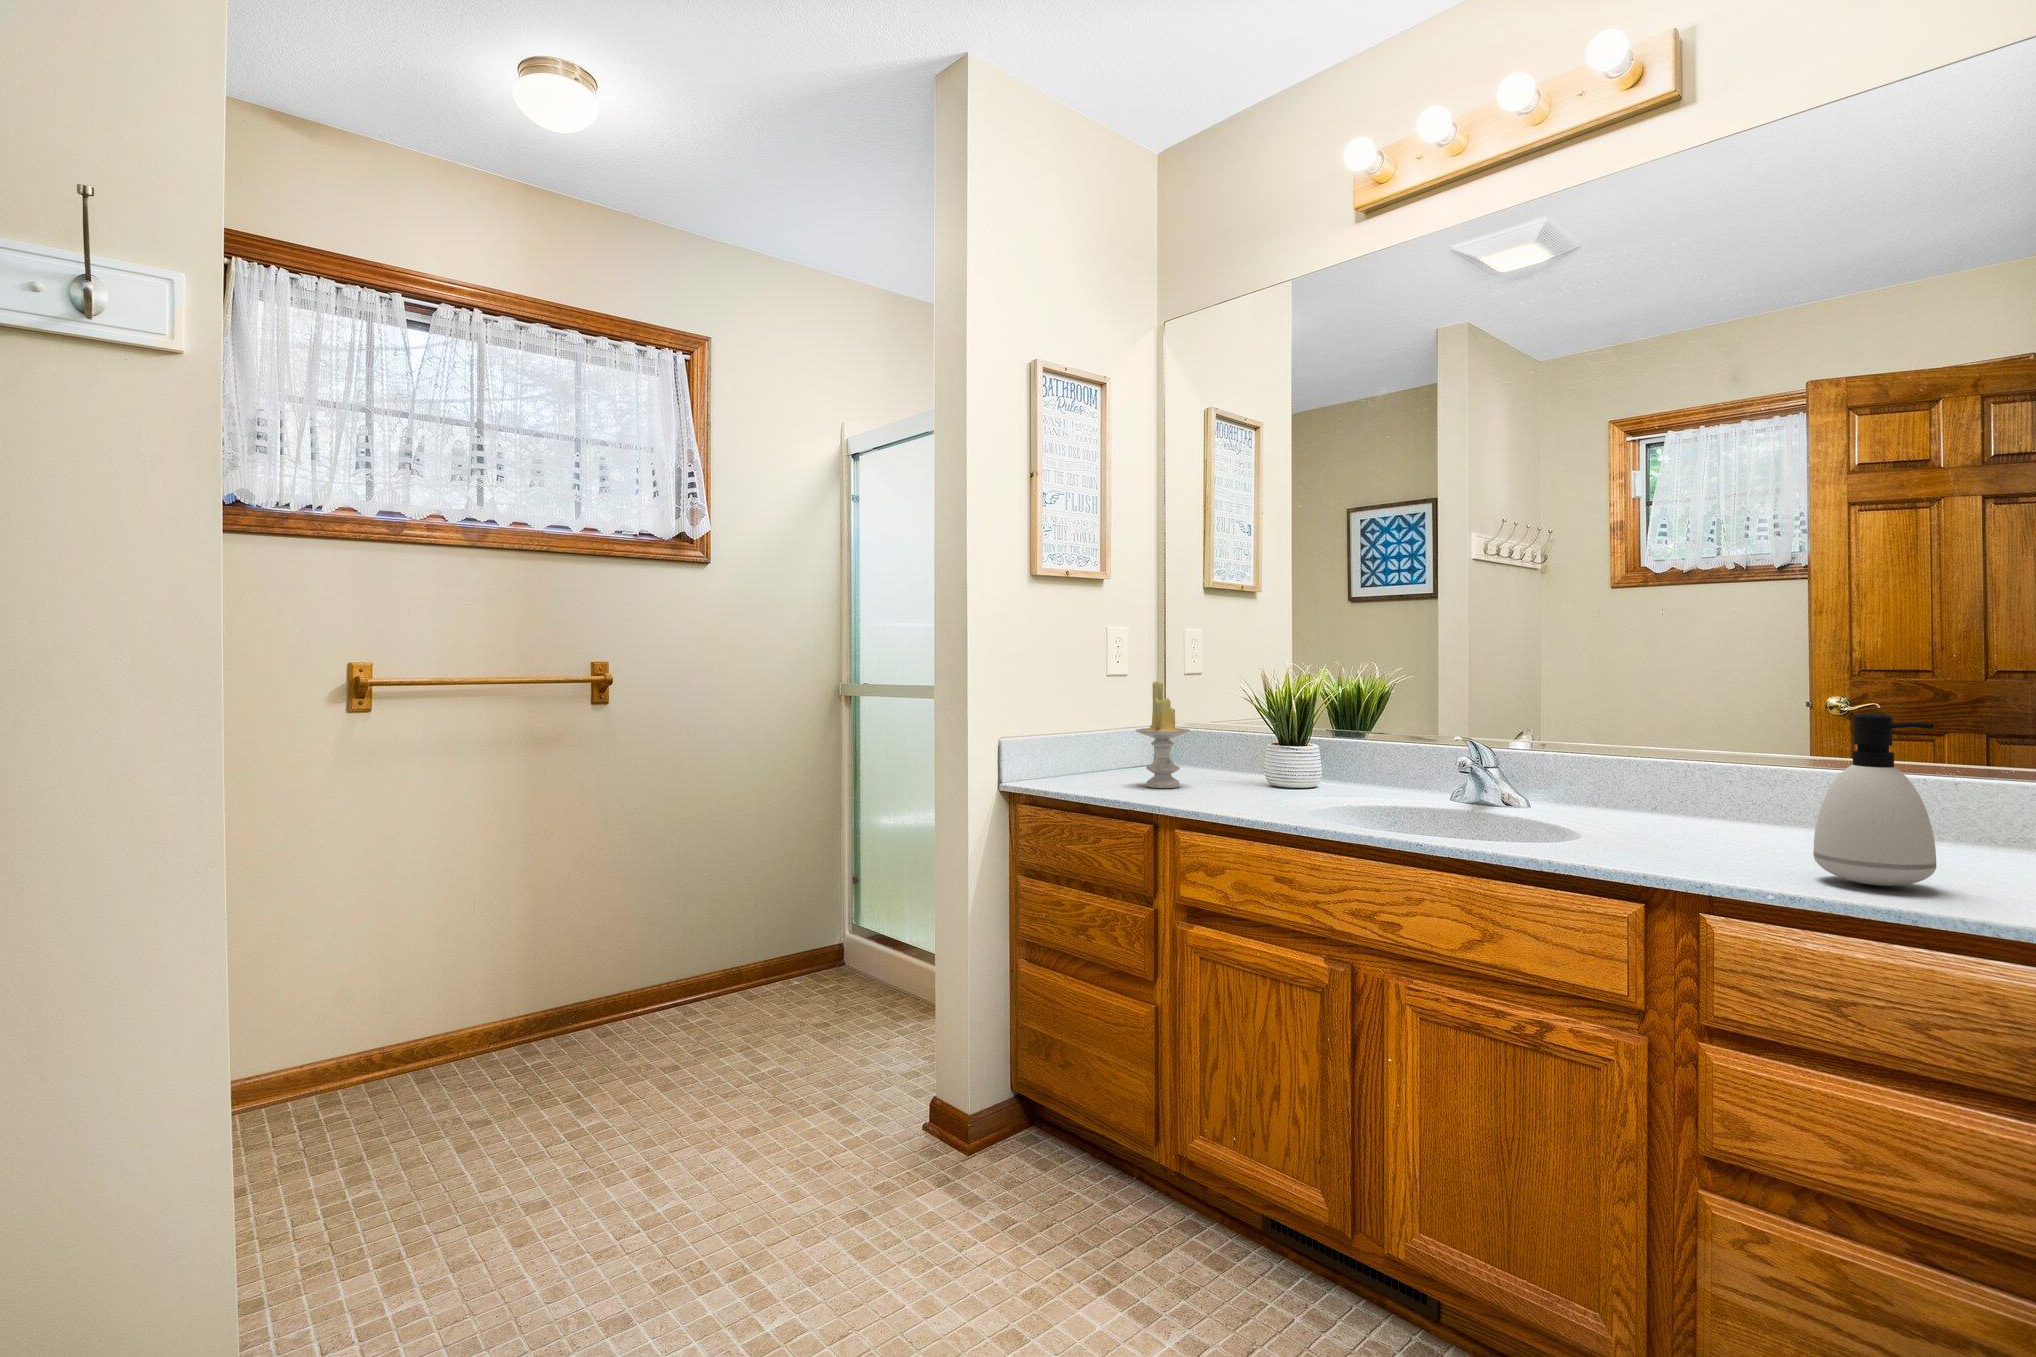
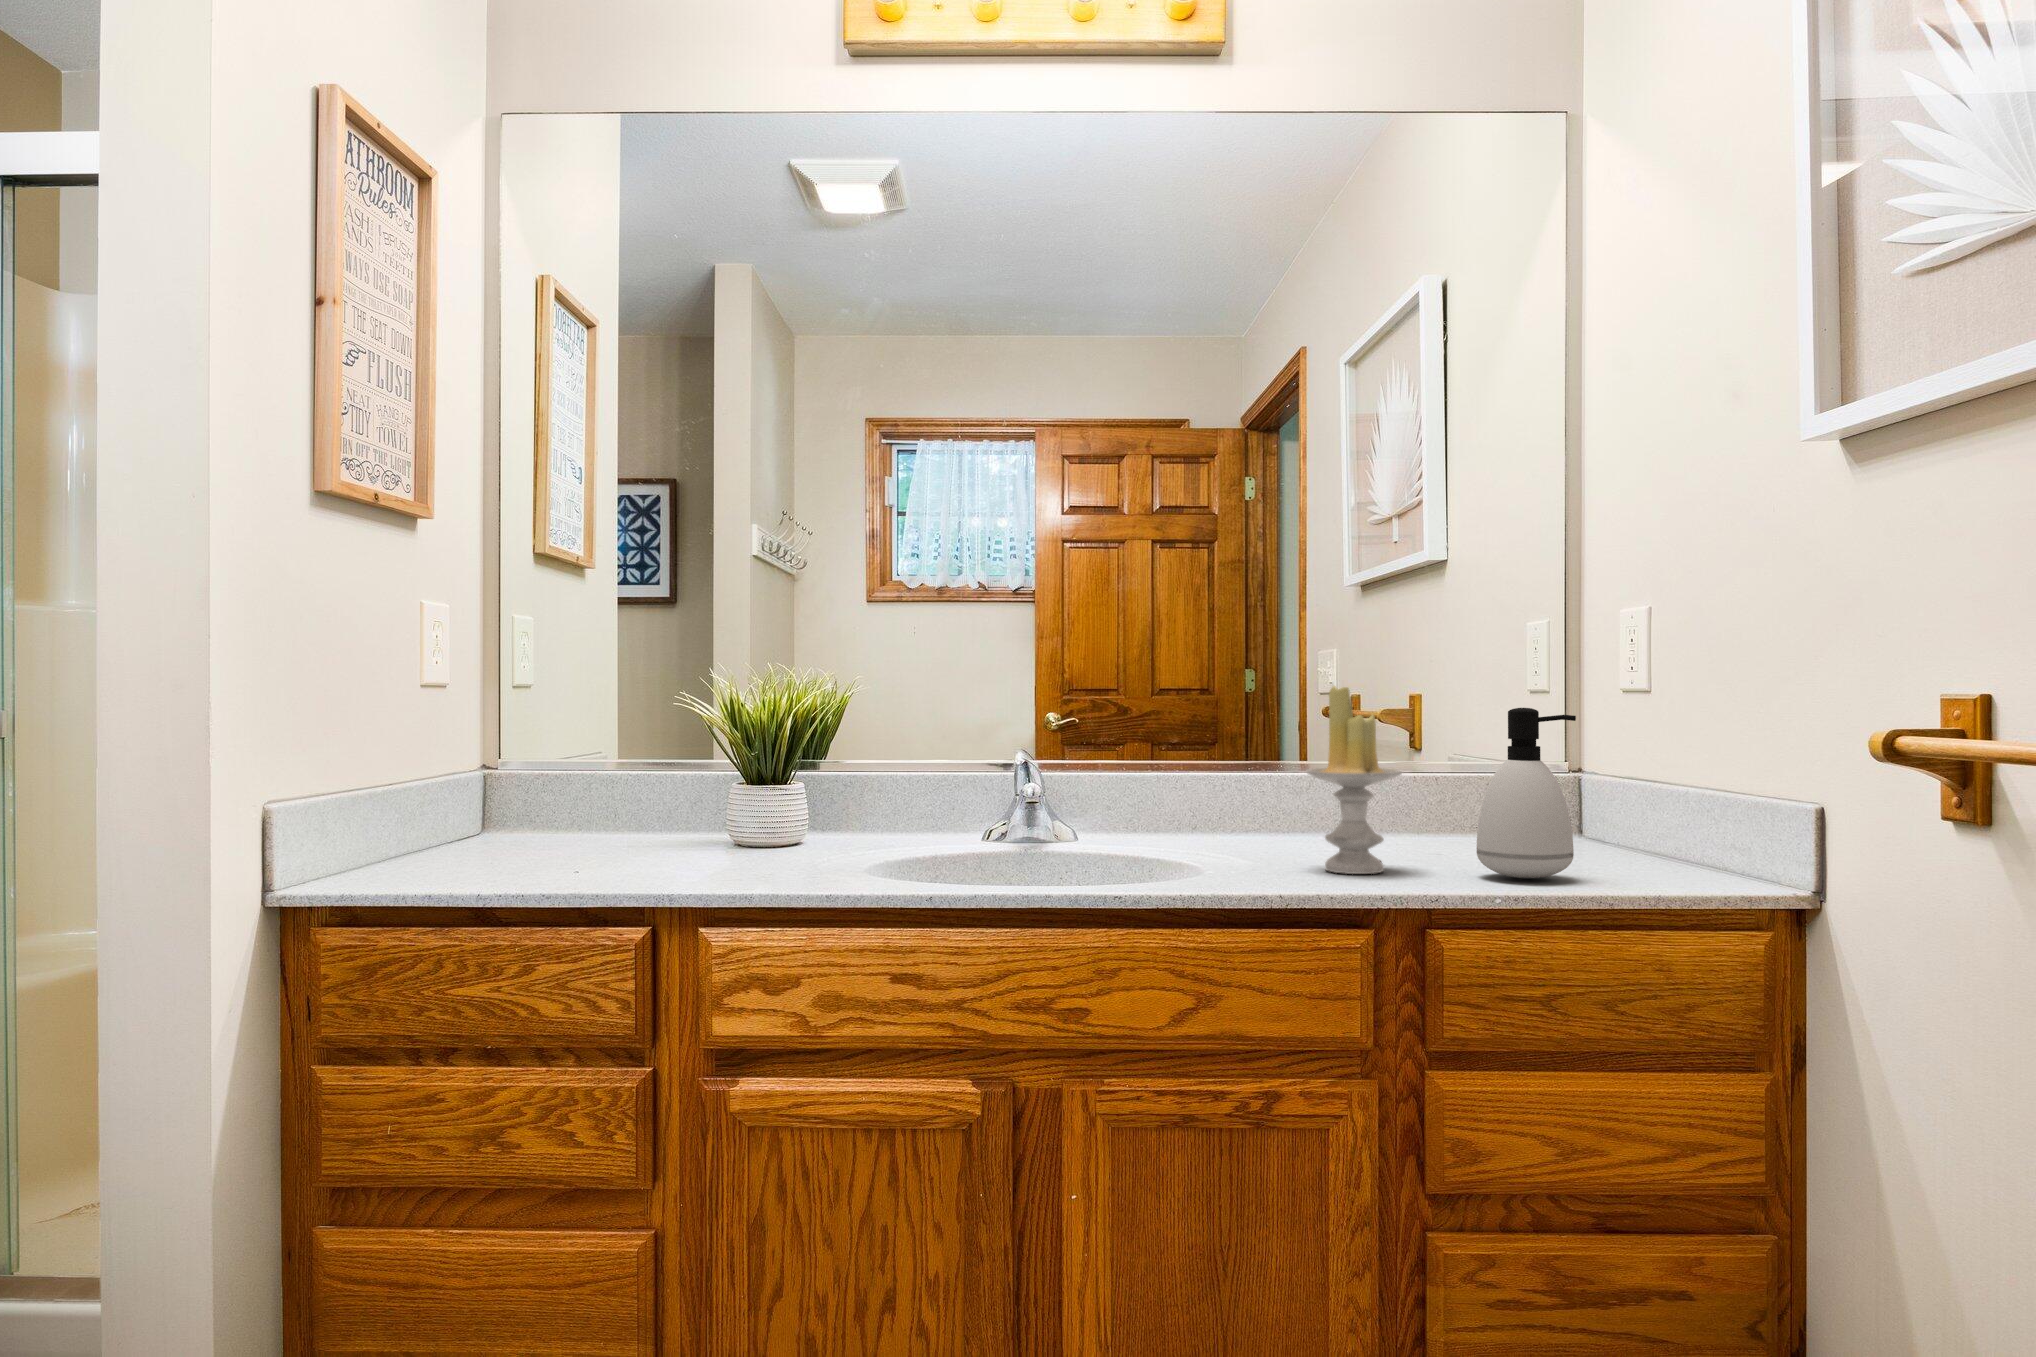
candle: present [1136,681,1190,788] -> present [1307,686,1402,874]

